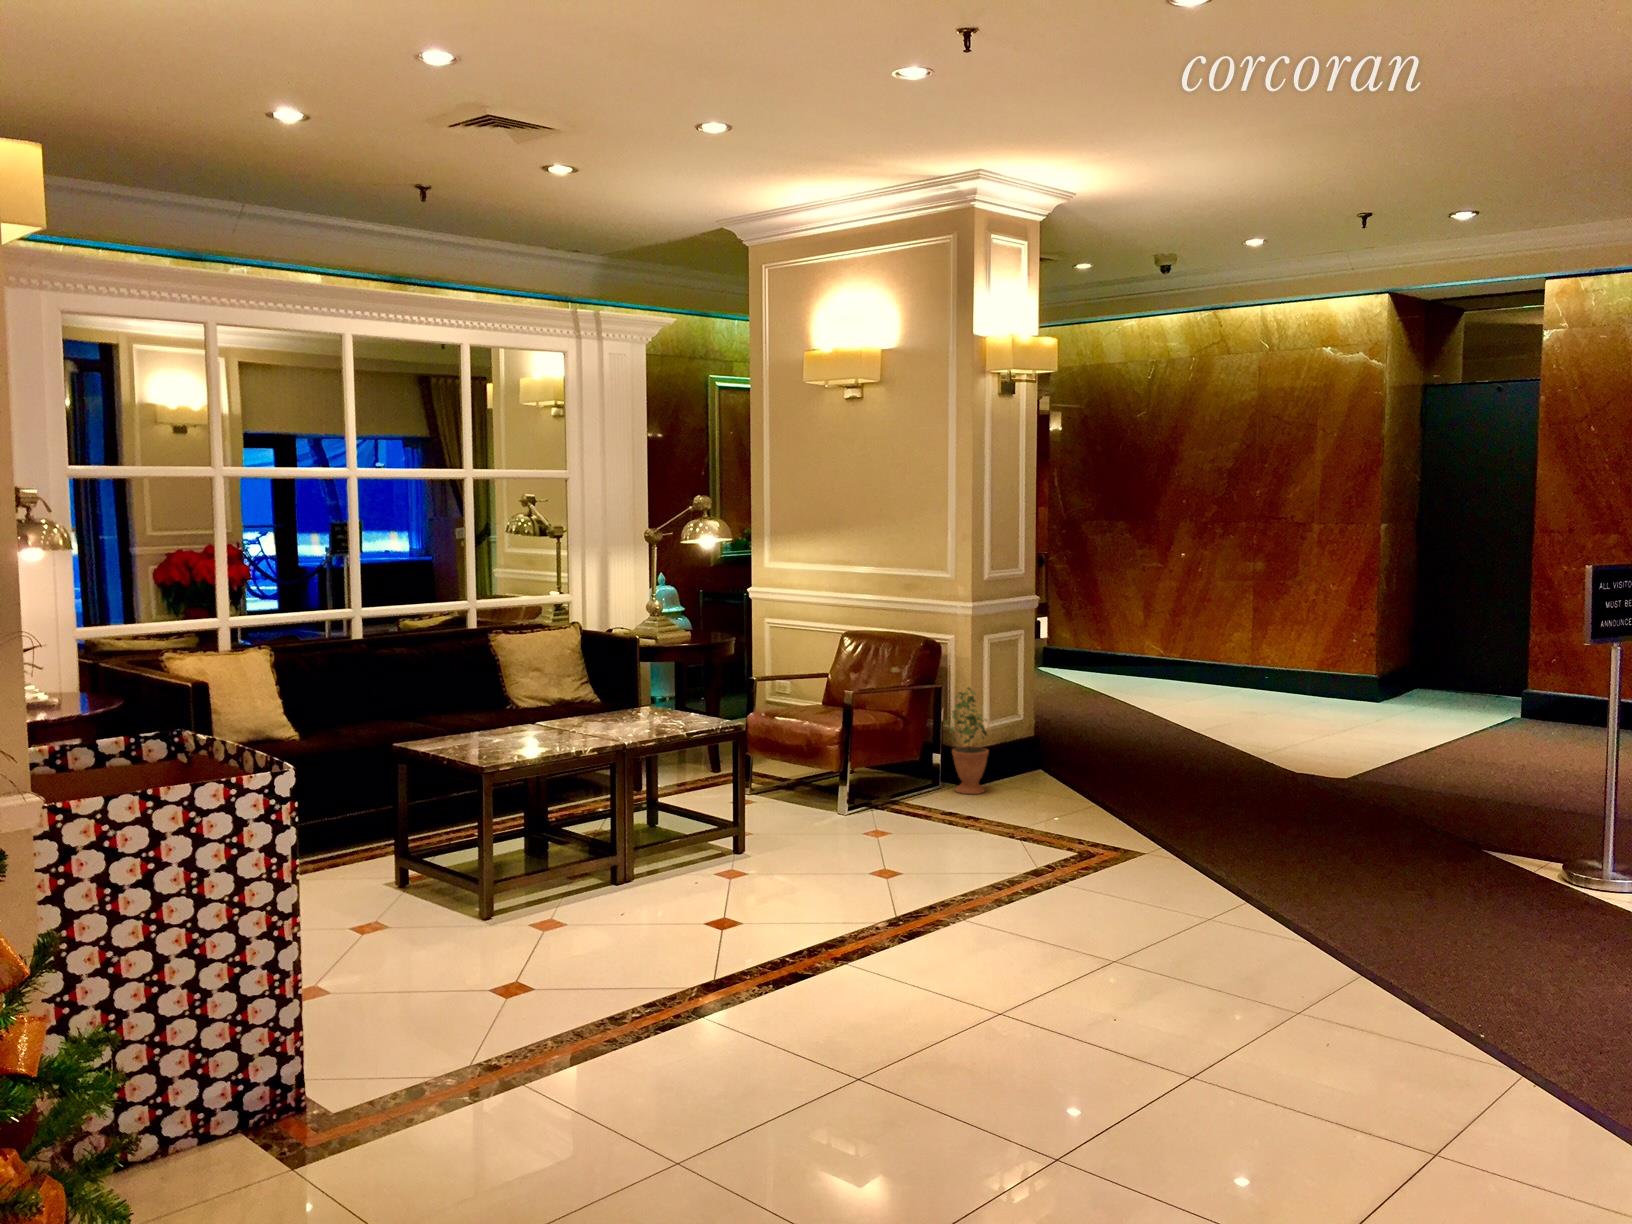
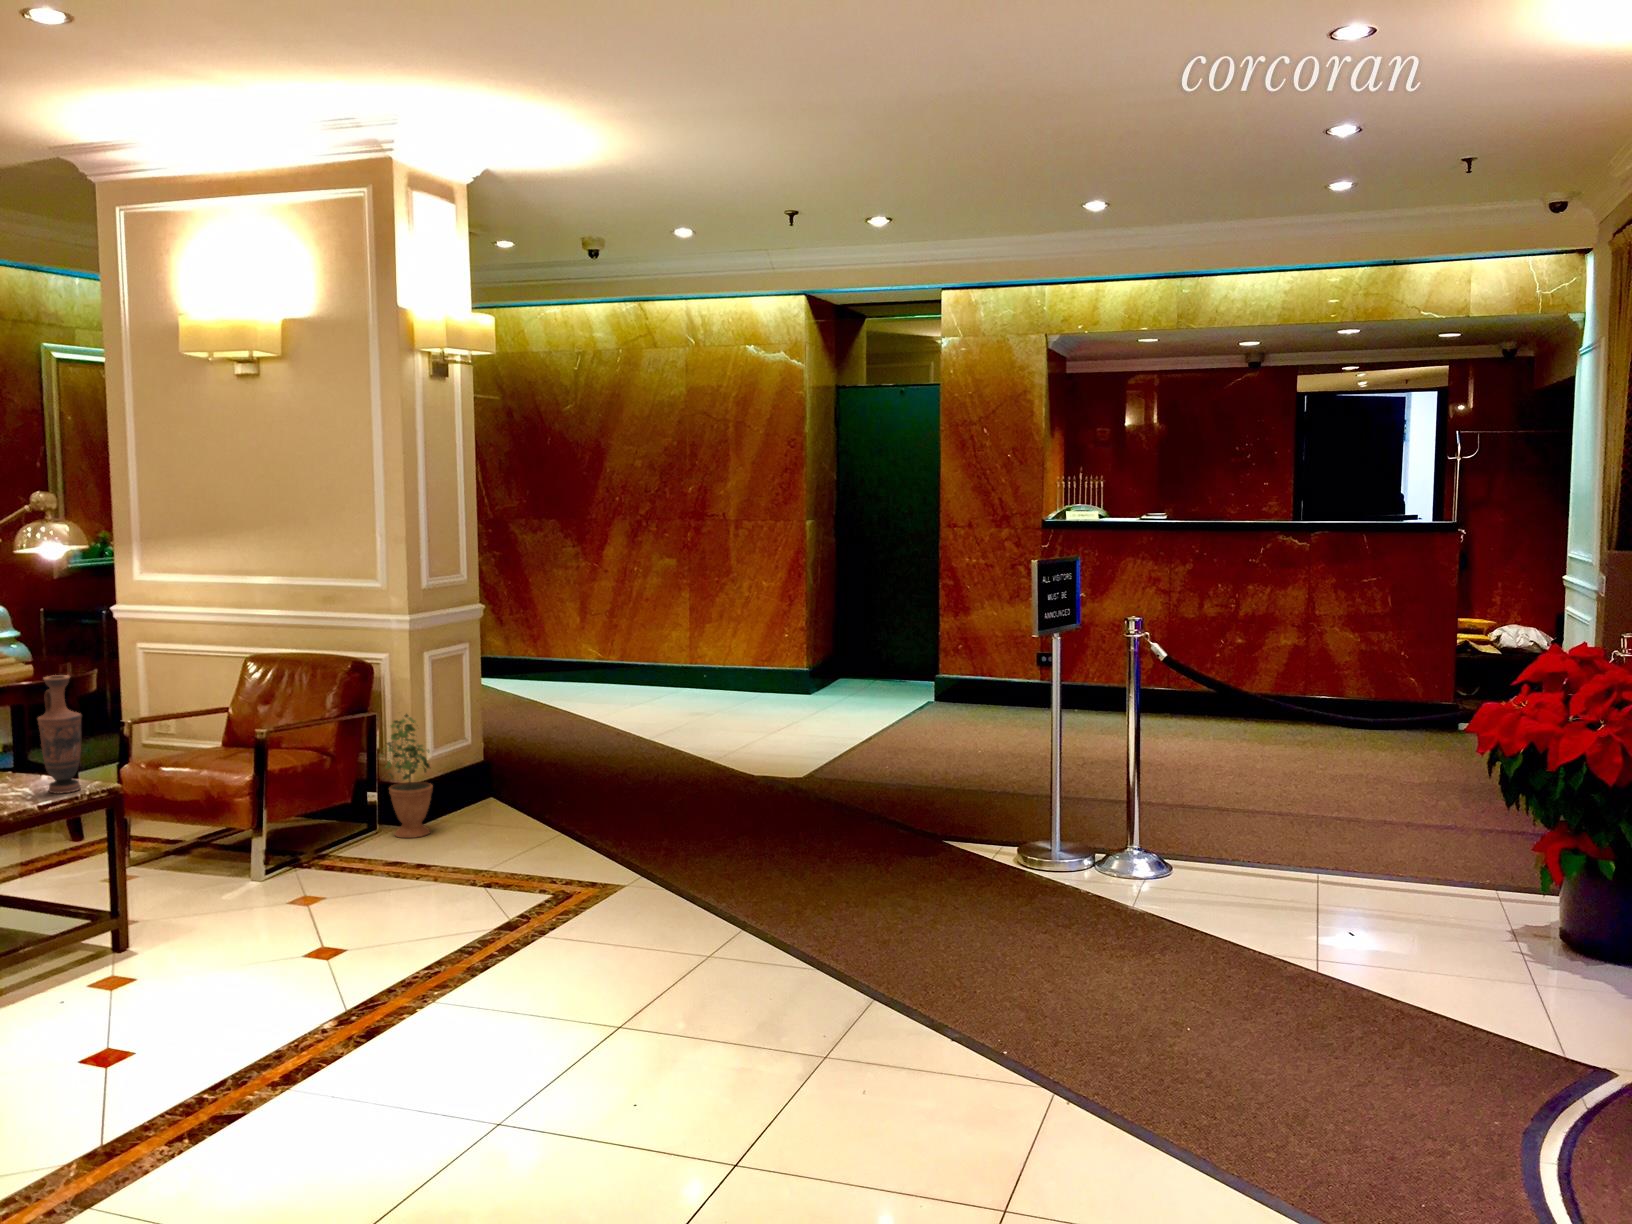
vase: none [688,636,718,726] -> present [38,675,81,793]

